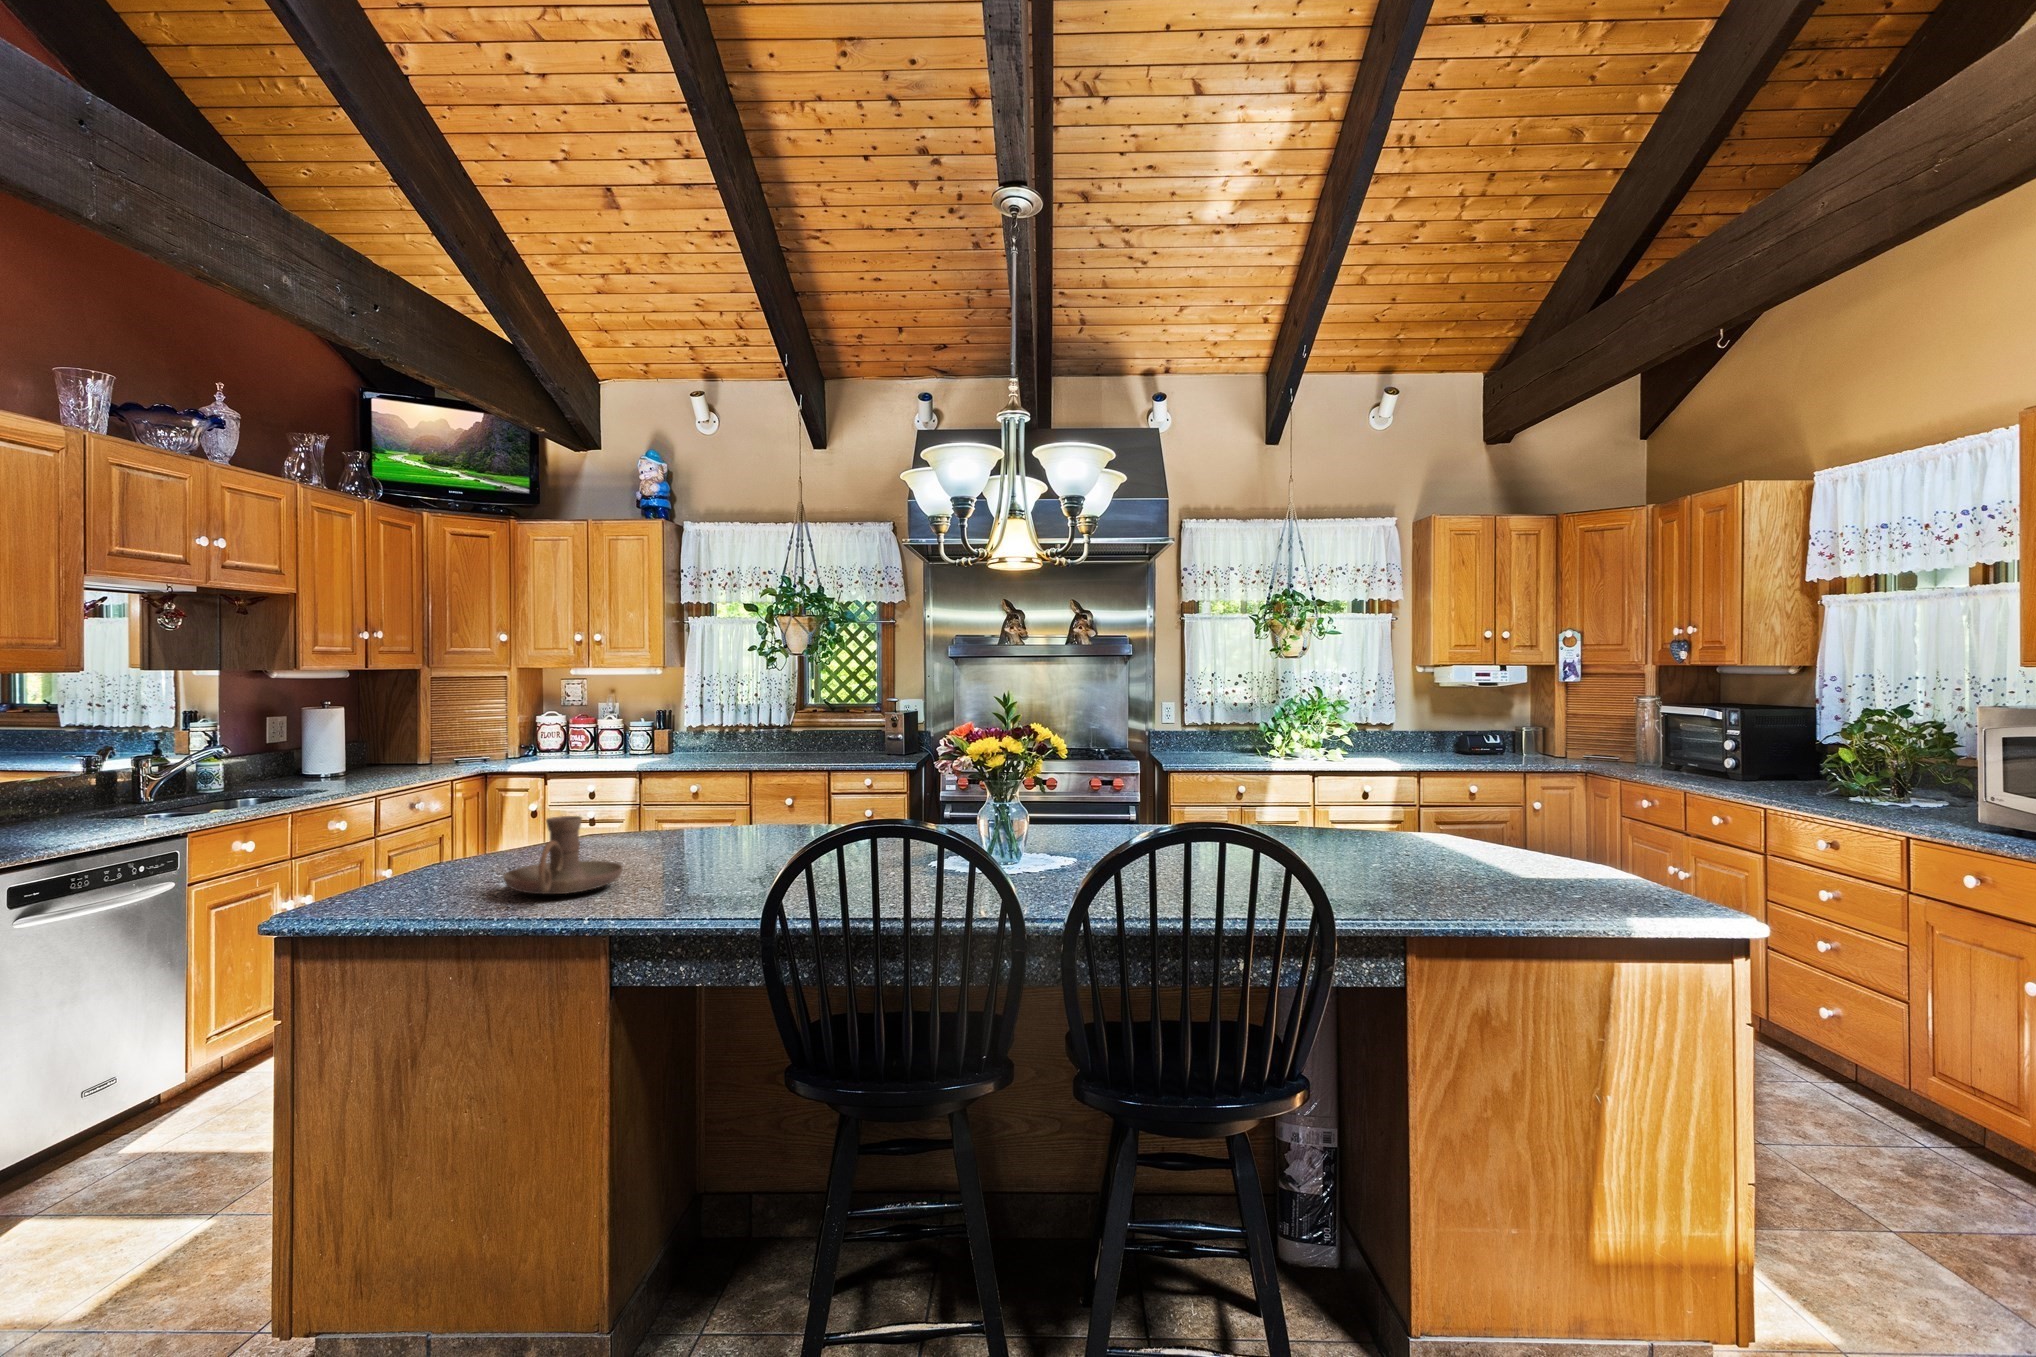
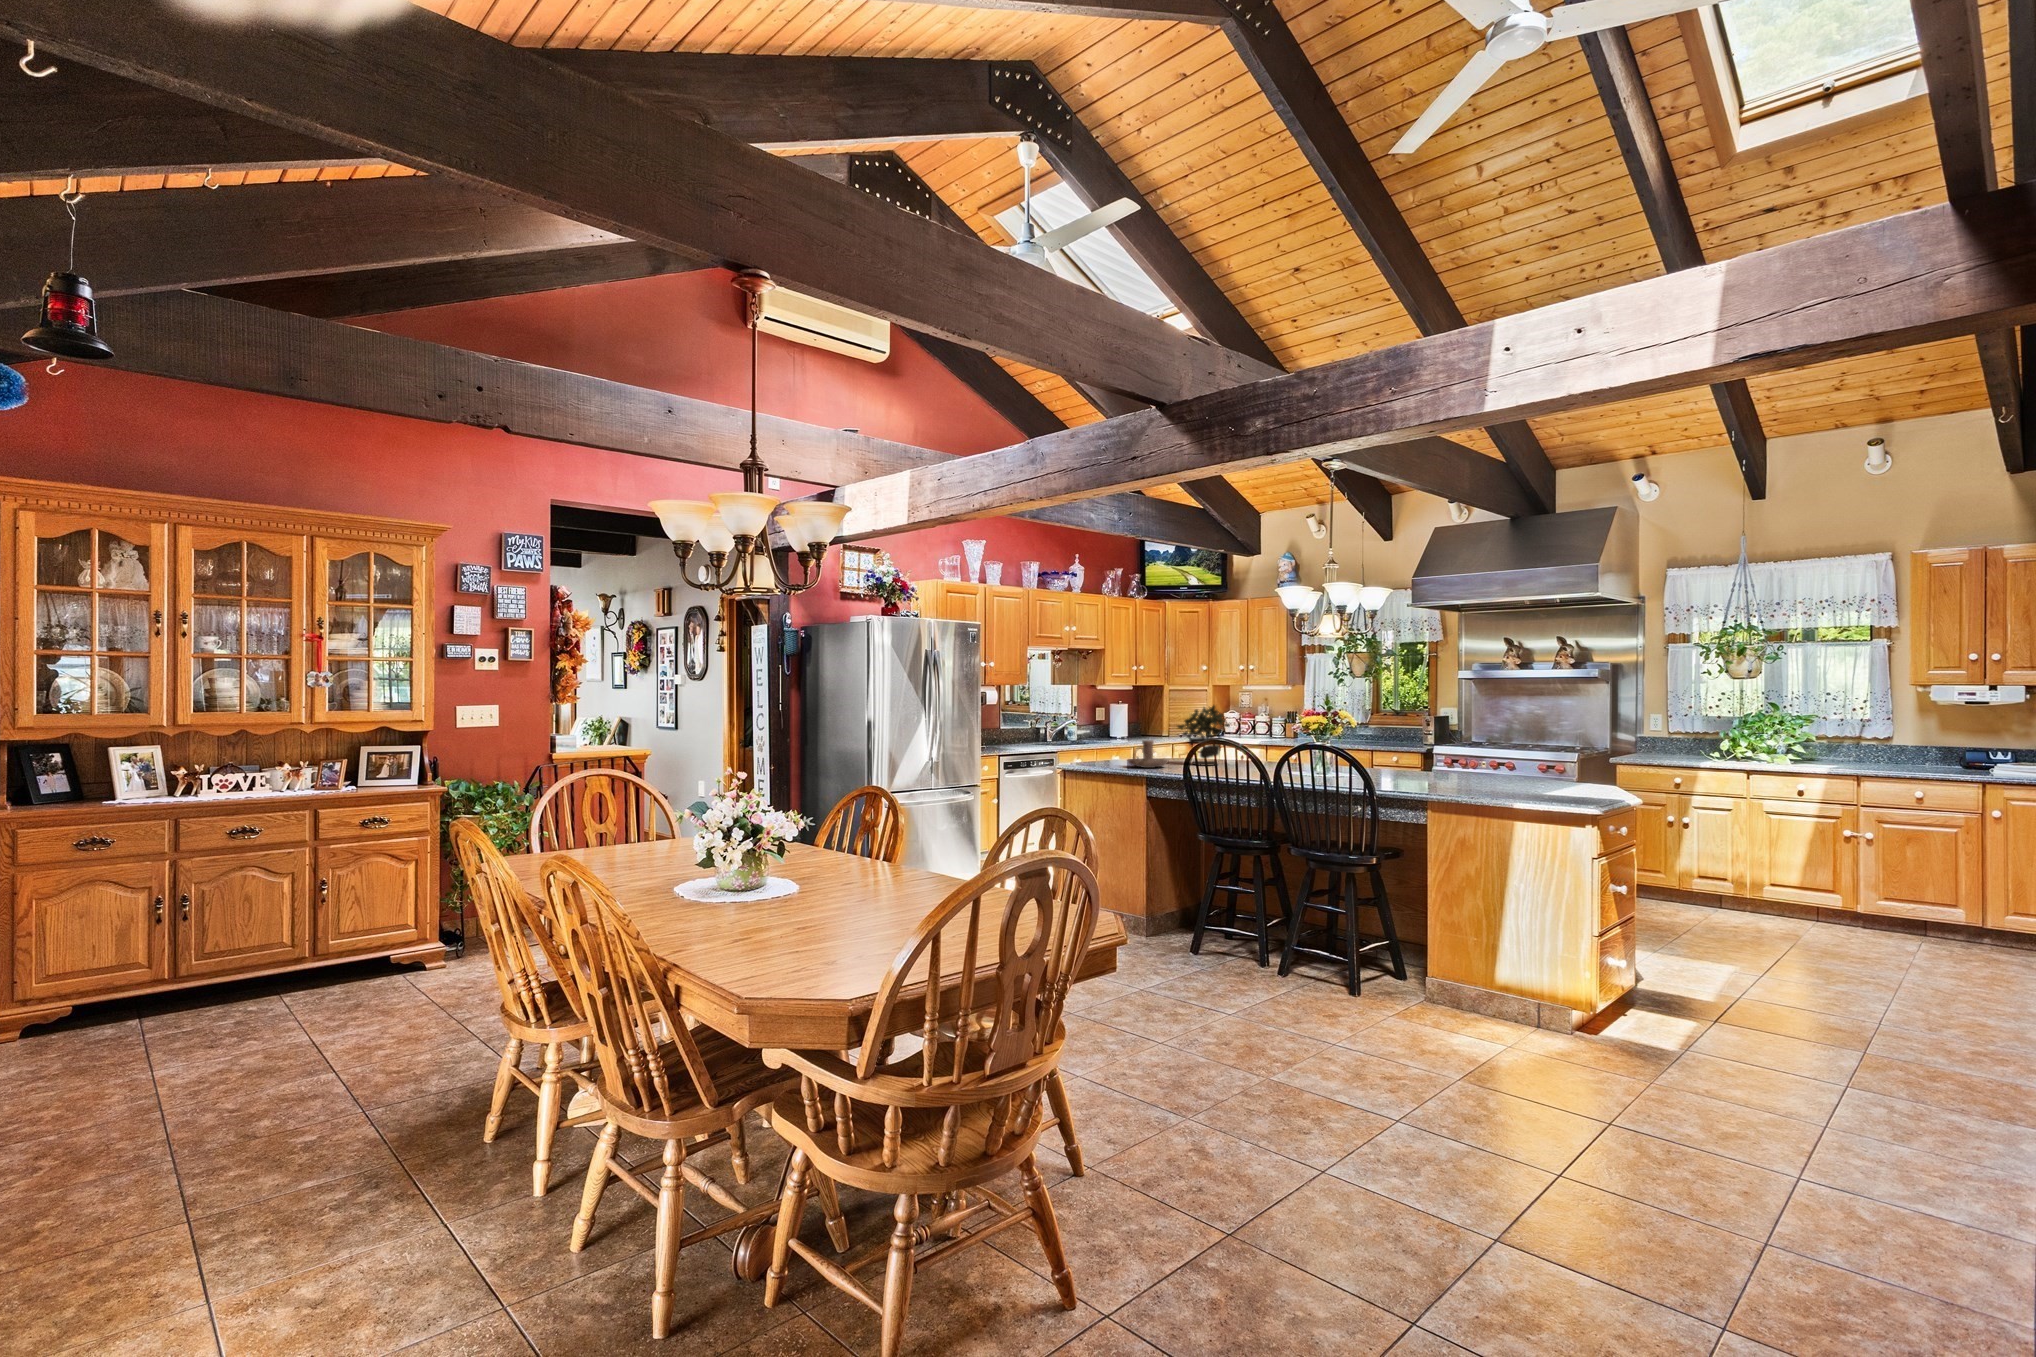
potted plant: none [619,714,756,862] -> present [1177,705,1230,766]

